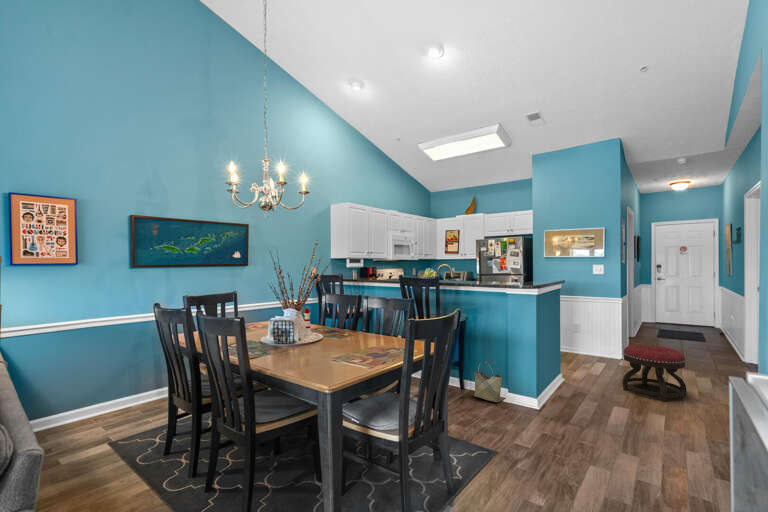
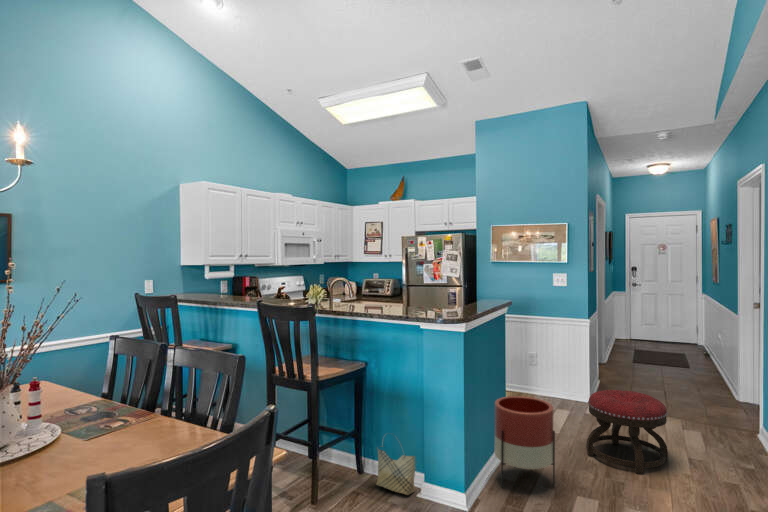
planter: none [555,344,600,405] -> present [494,396,555,488]

